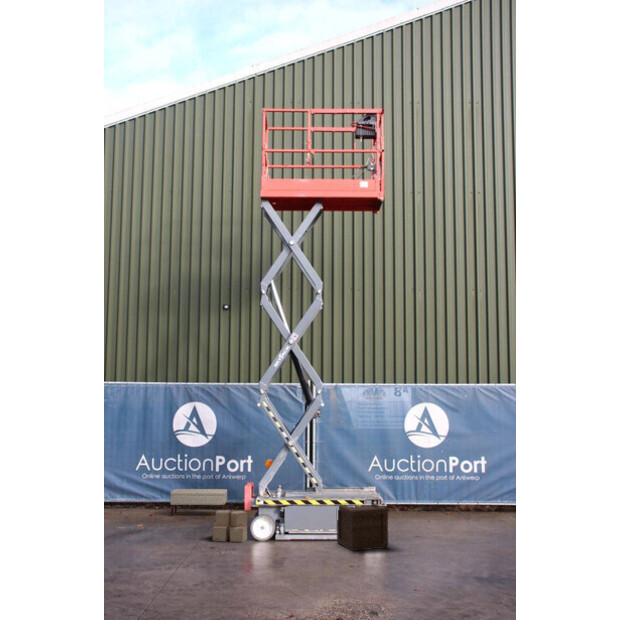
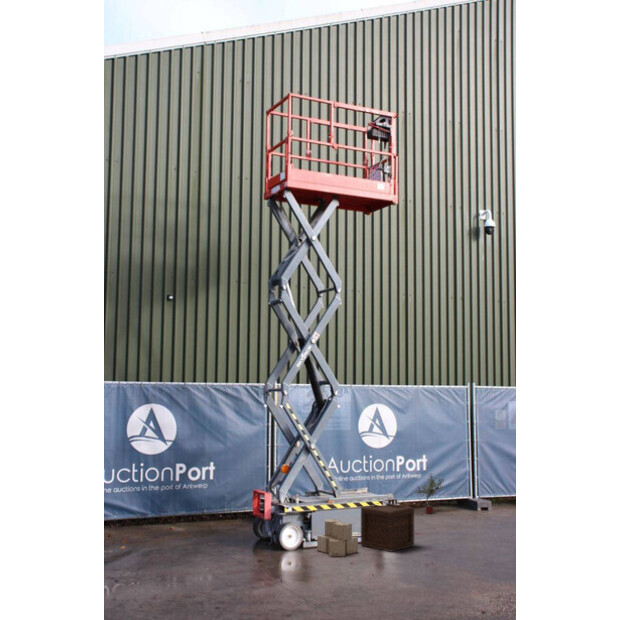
potted tree: none [465,476,501,521] -> present [415,474,444,514]
bench: present [170,489,227,516] -> none [129,499,193,533]
cardboard box: present [213,510,248,542] -> present [317,519,358,556]

